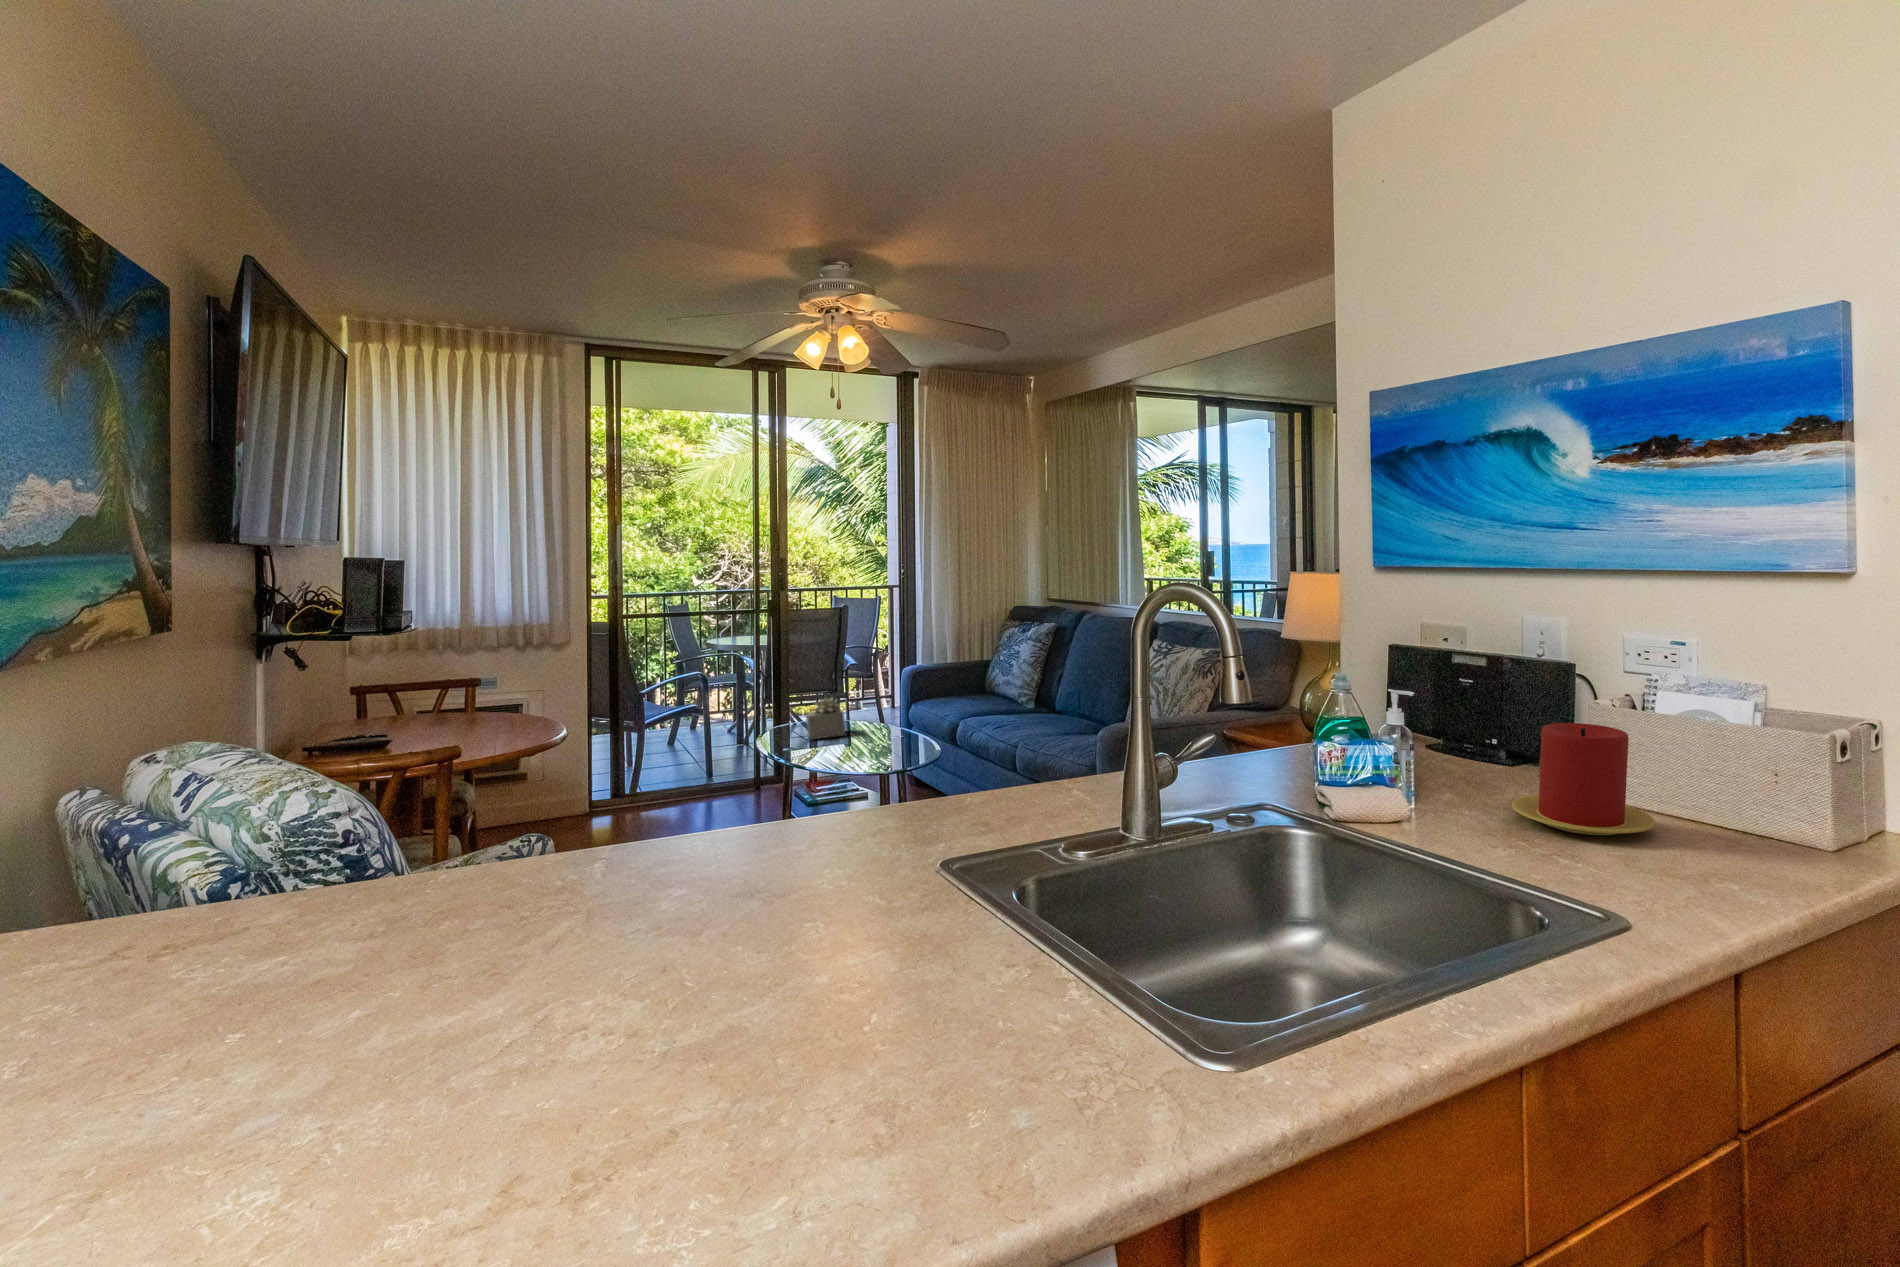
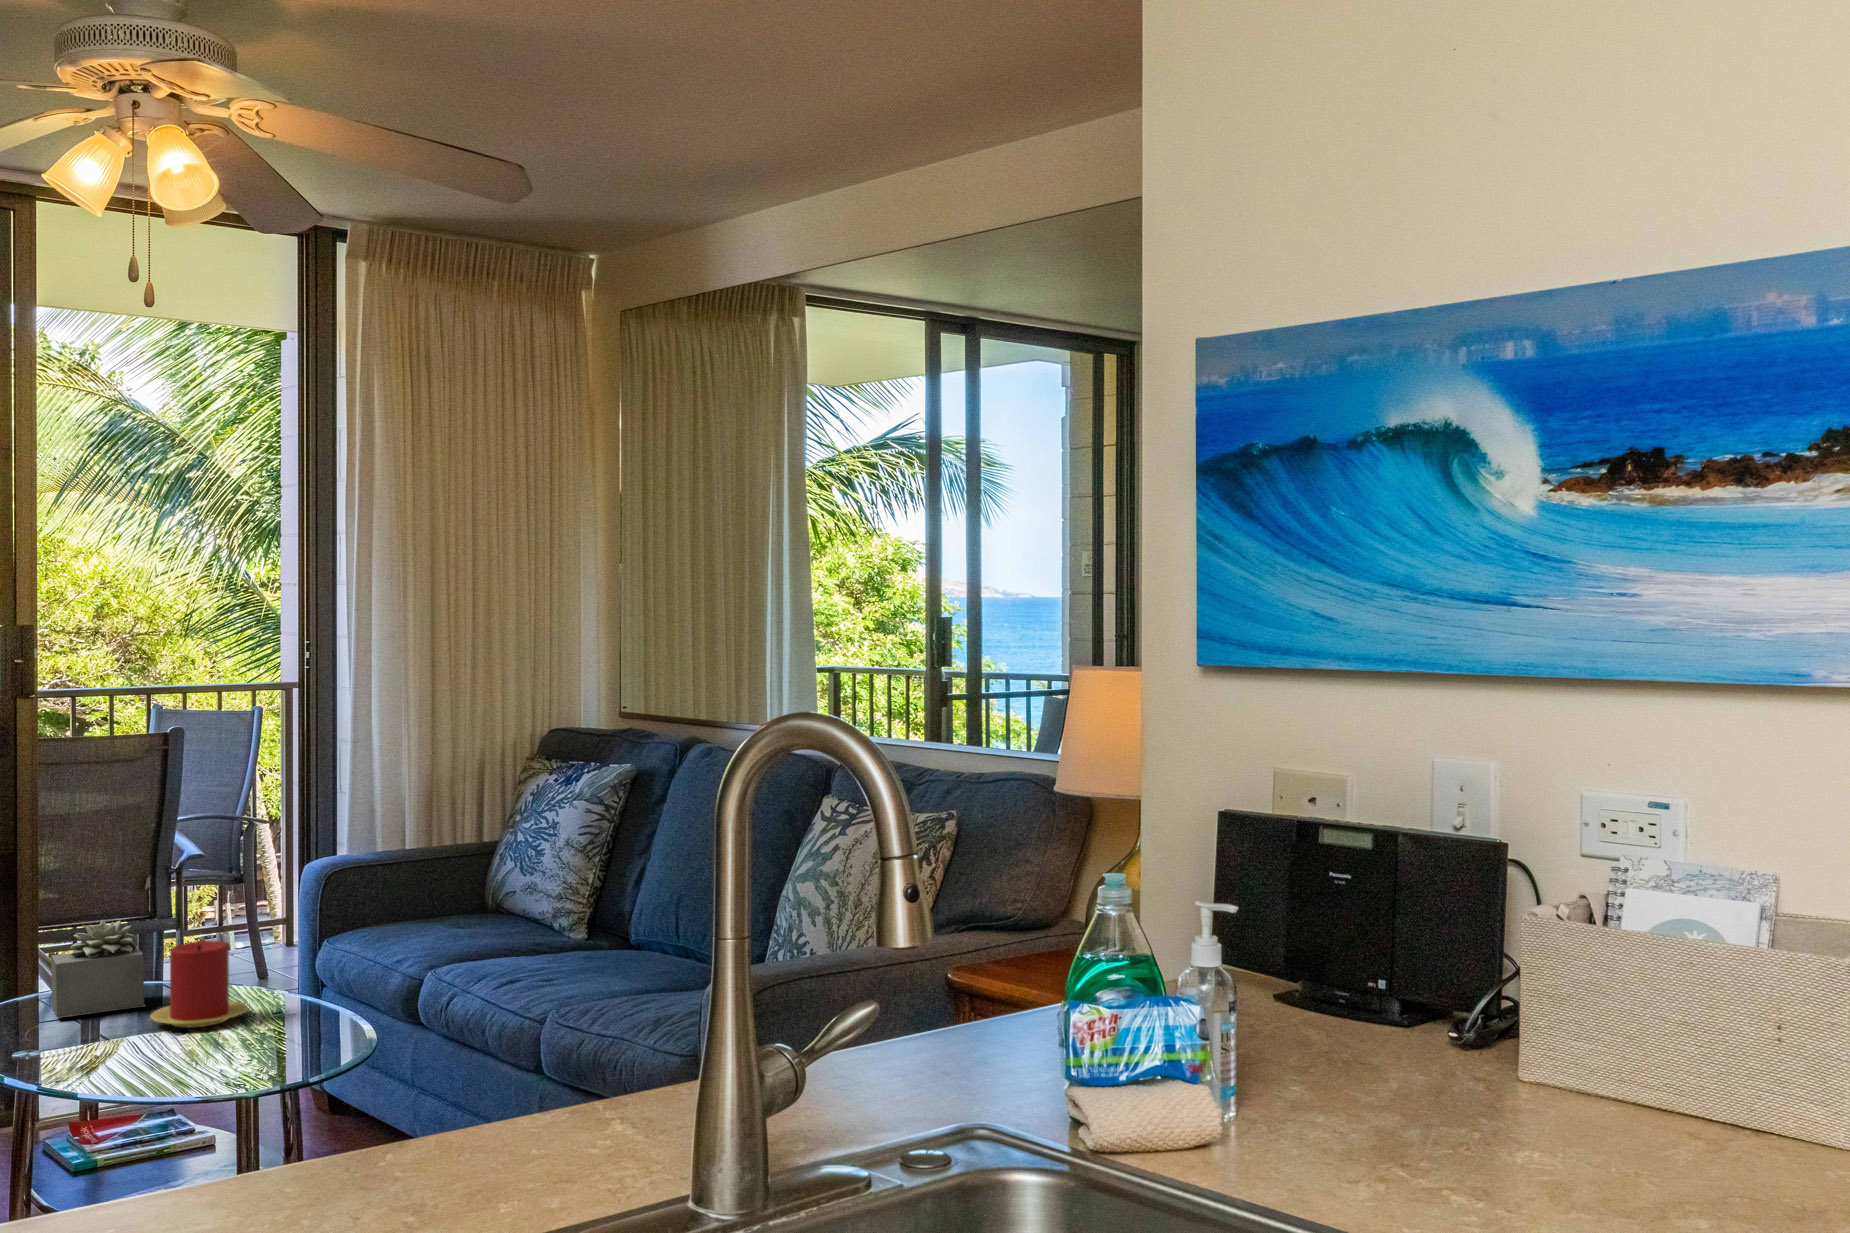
candle: present [1512,723,1655,835] -> present [150,941,248,1028]

